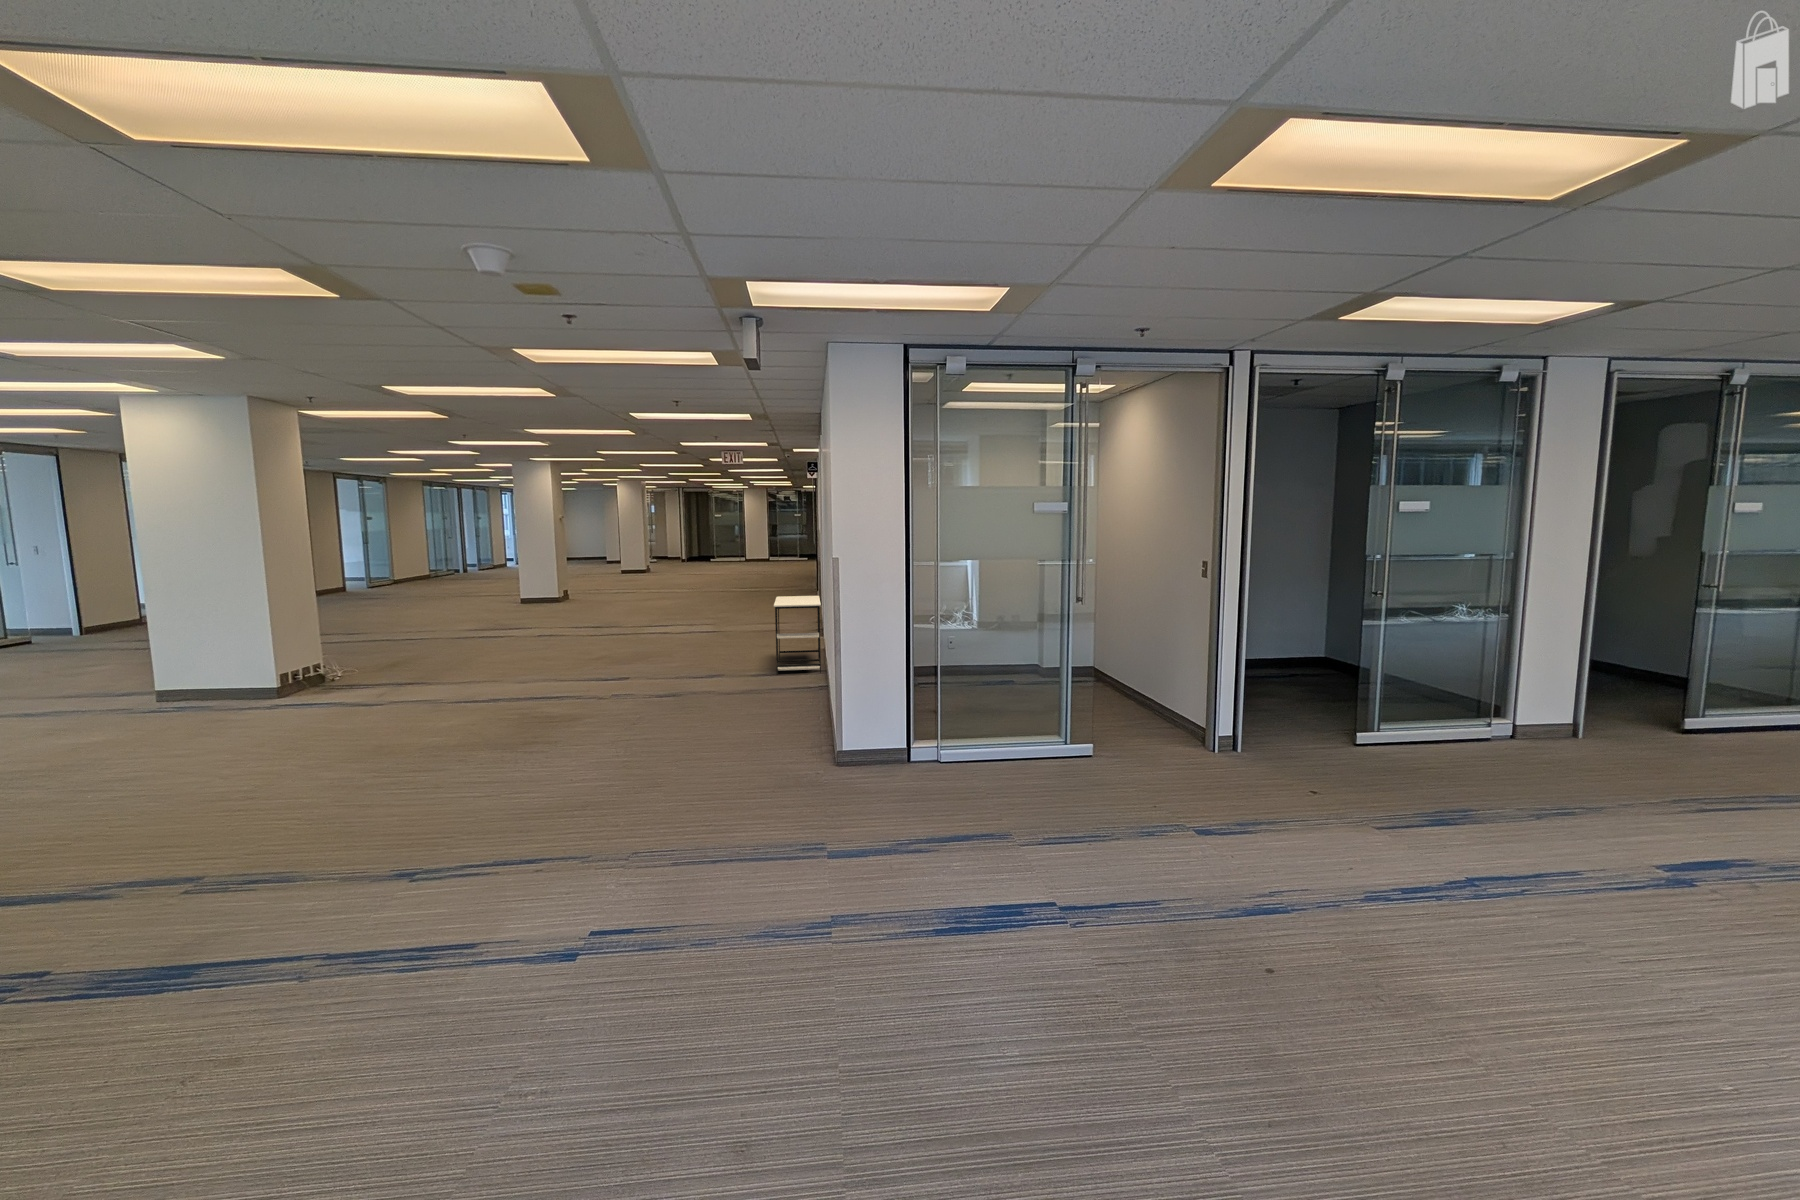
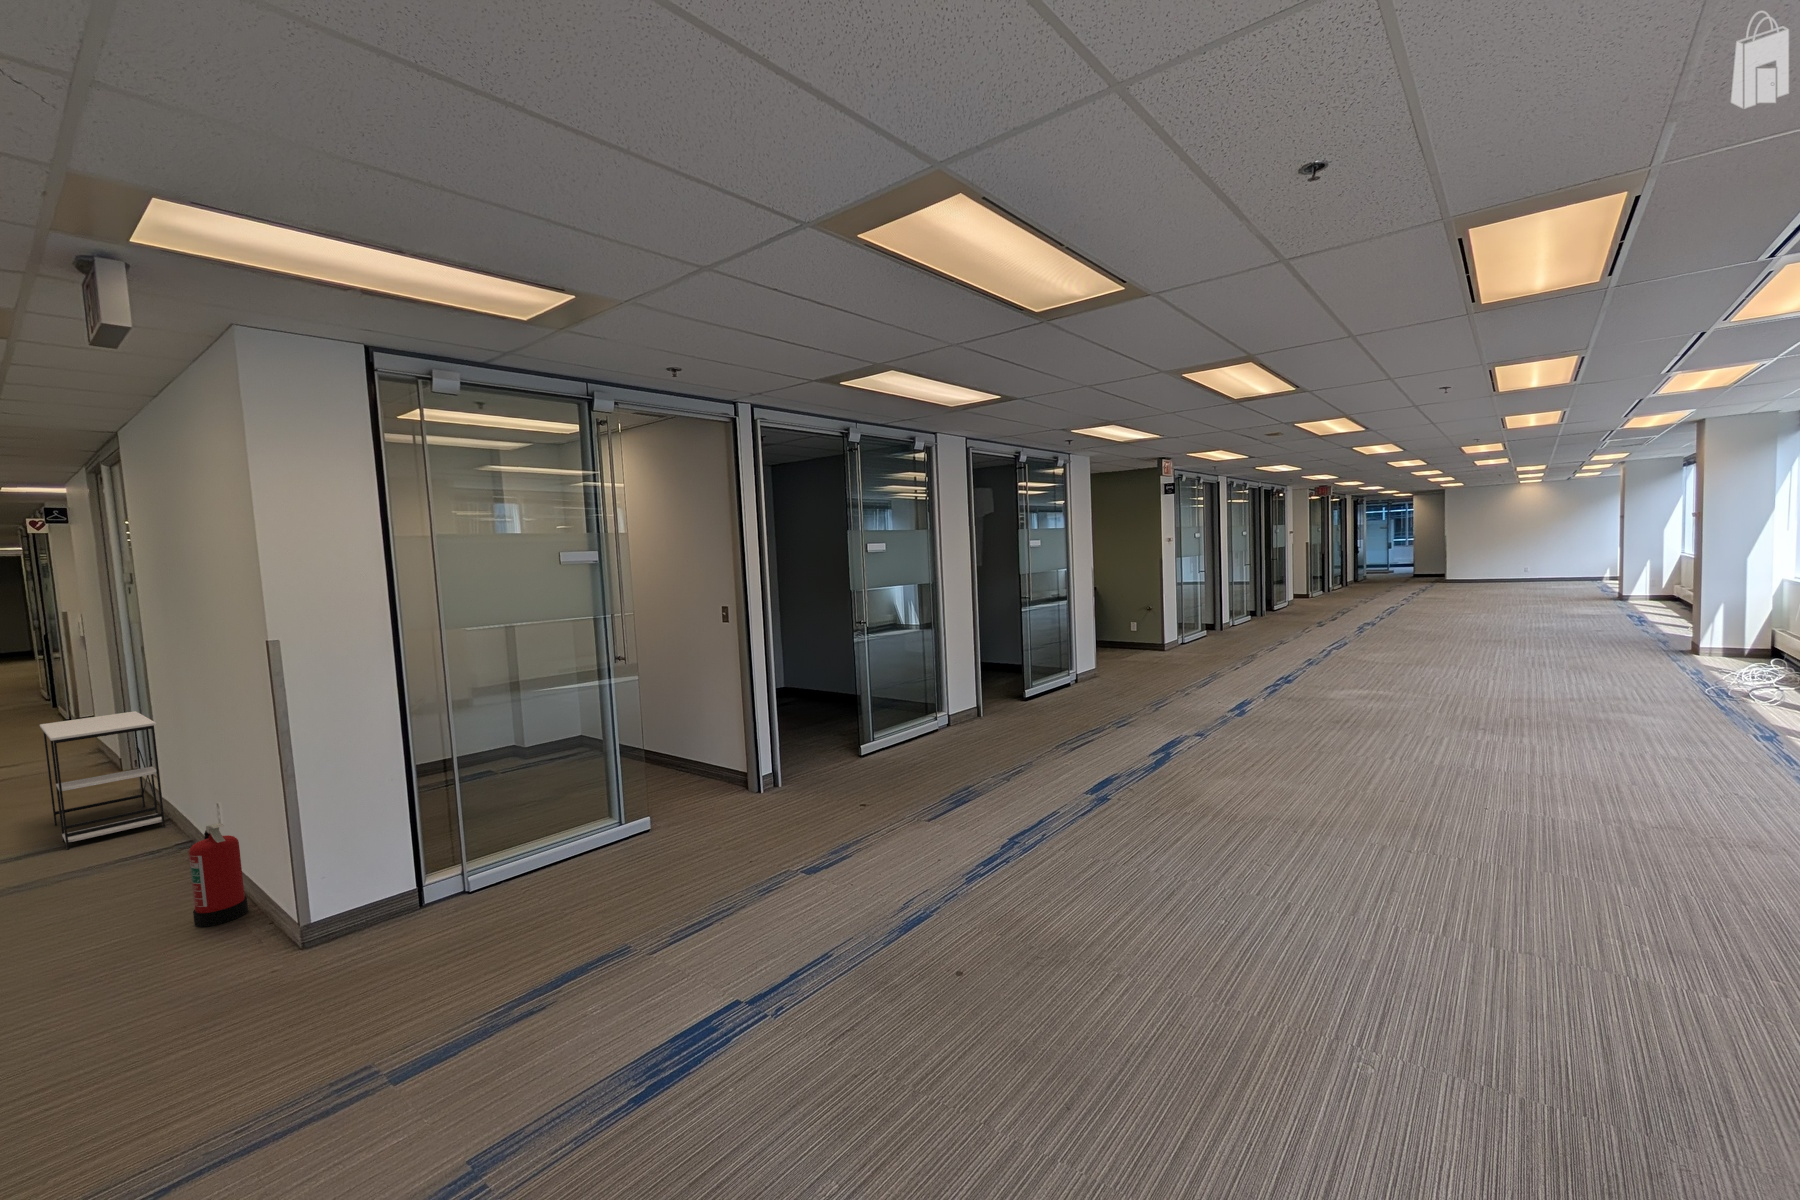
fire extinguisher: none [802,673,828,737] -> present [189,823,248,927]

